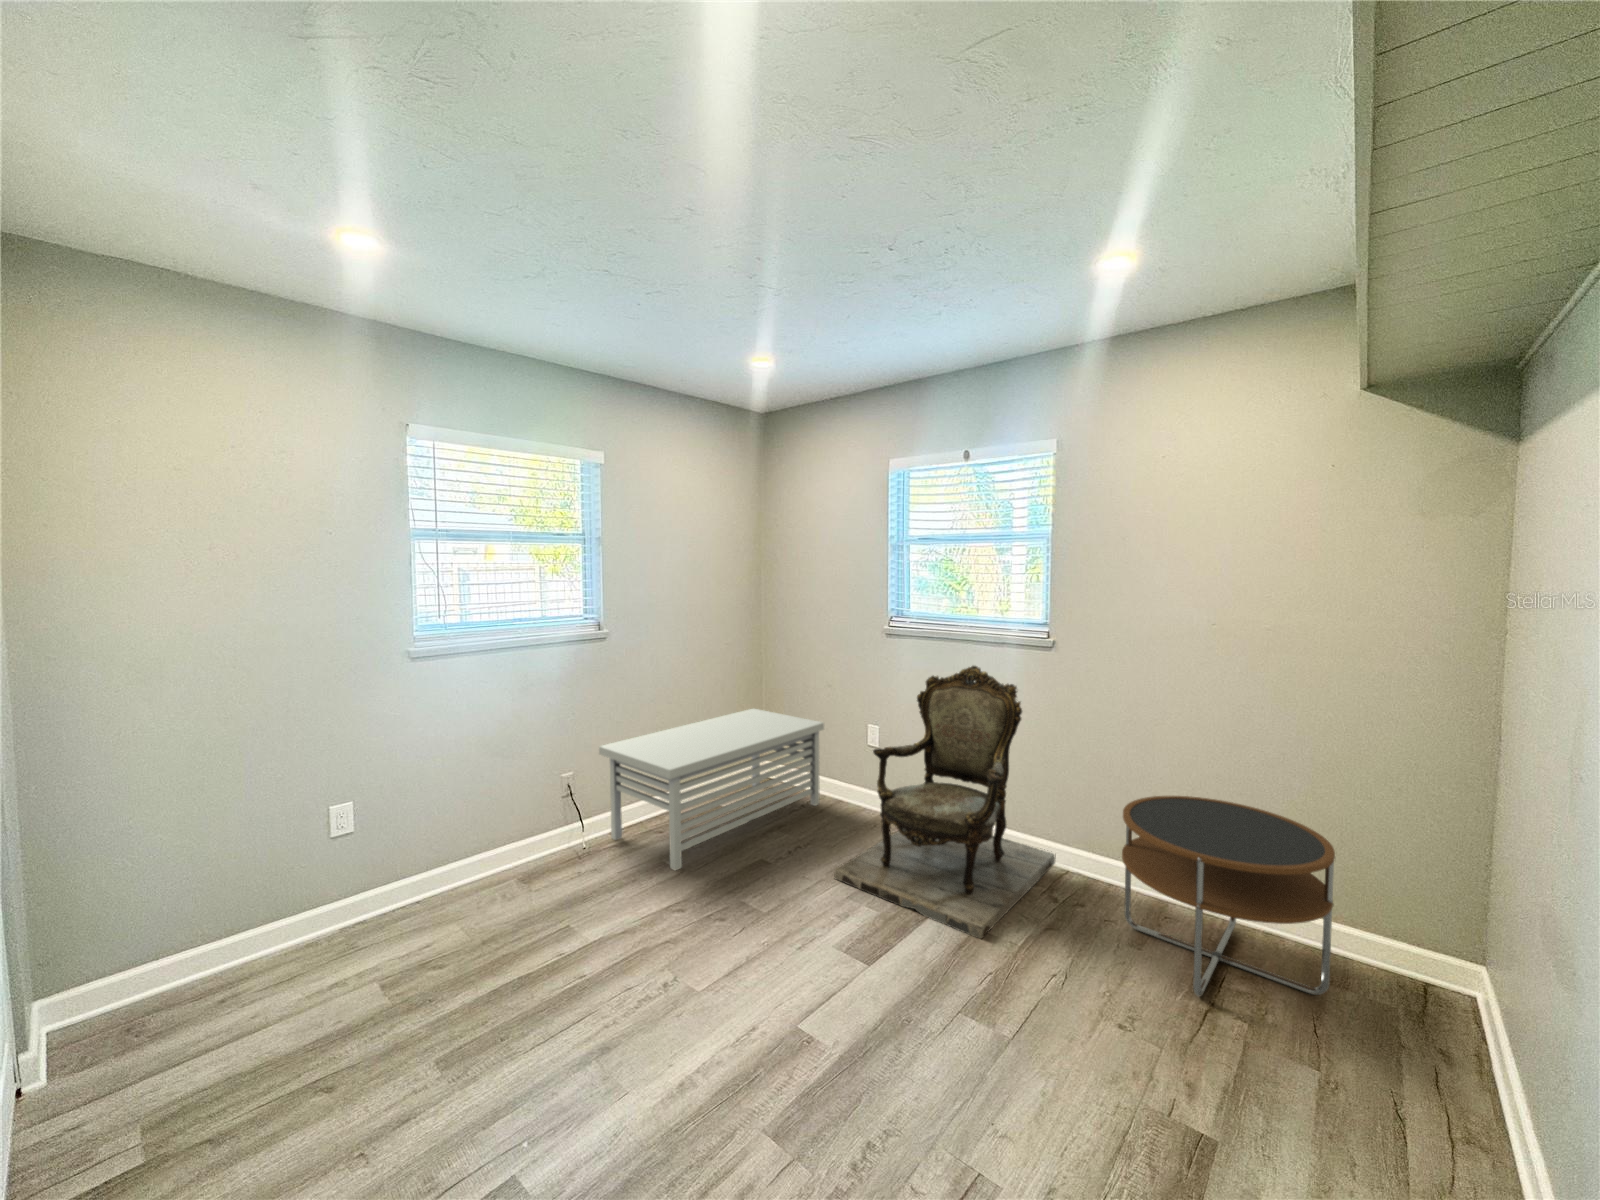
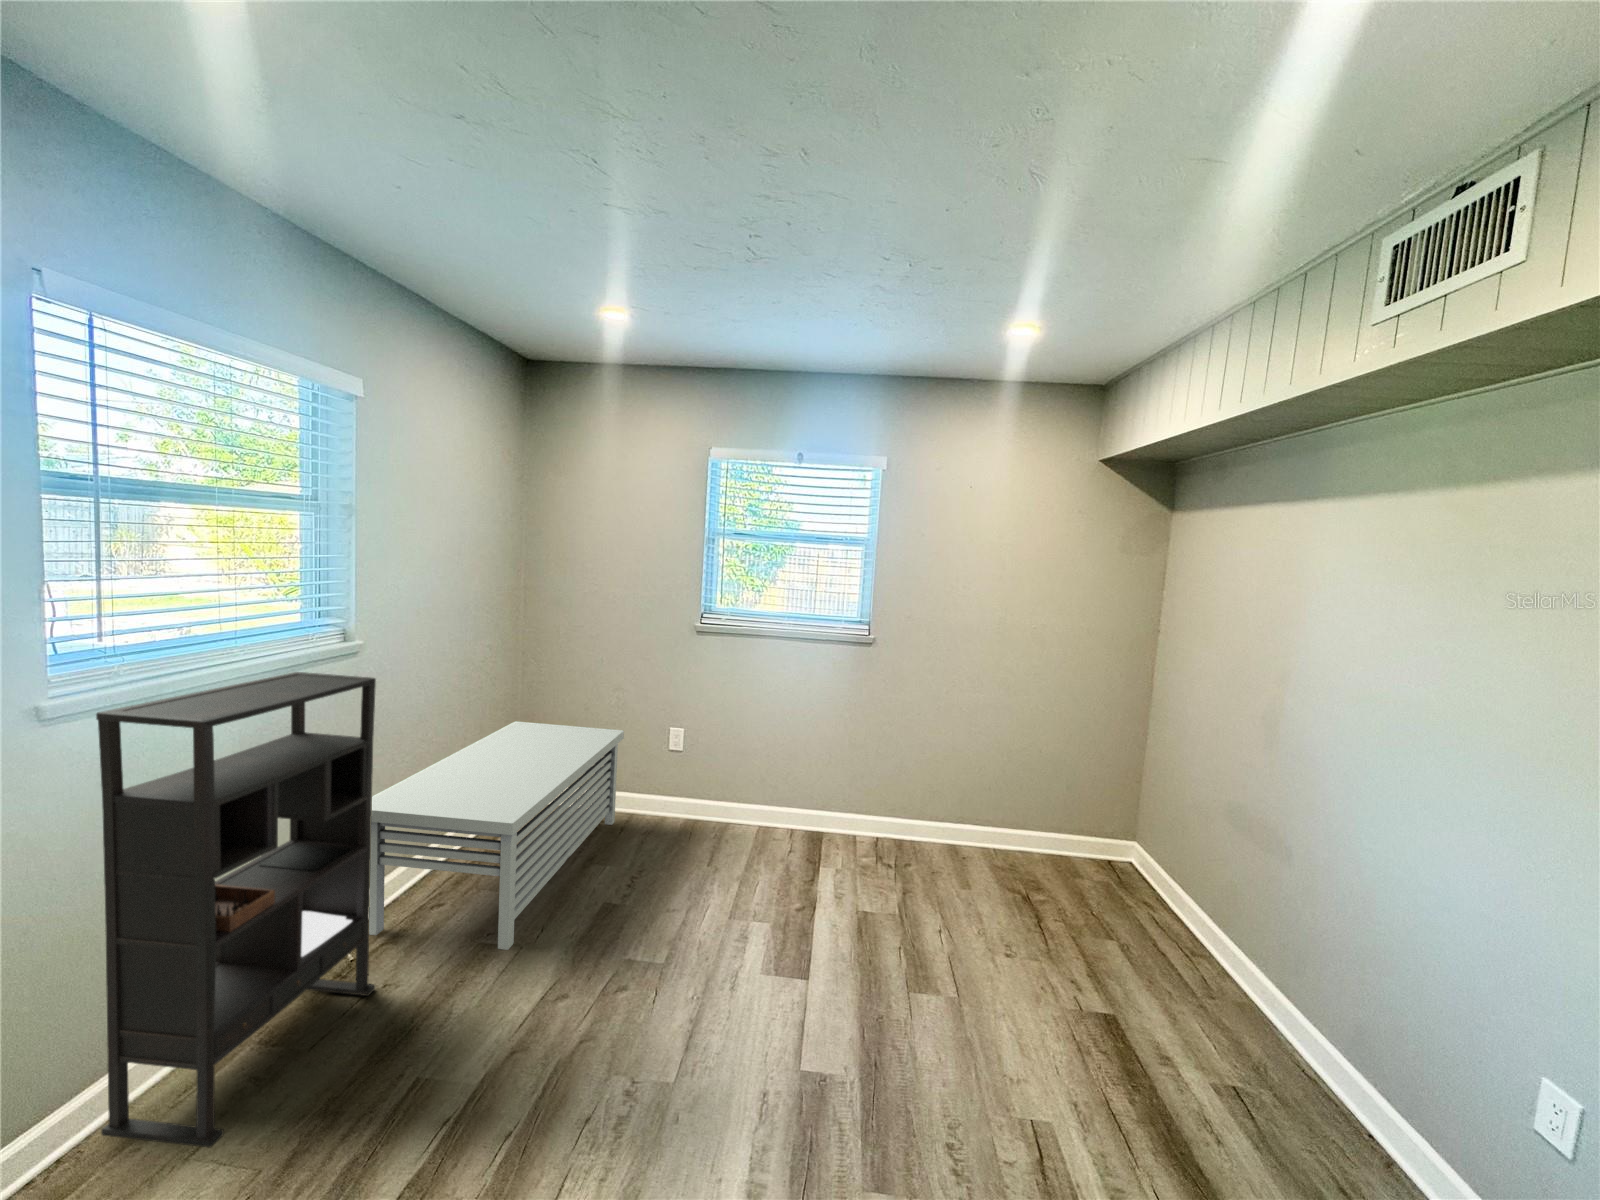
bookshelf: none [438,649,591,920] -> present [96,672,376,1147]
armchair: present [834,666,1056,939] -> none [701,663,870,919]
side table: present [1122,796,1335,996] -> none [946,760,1092,913]

